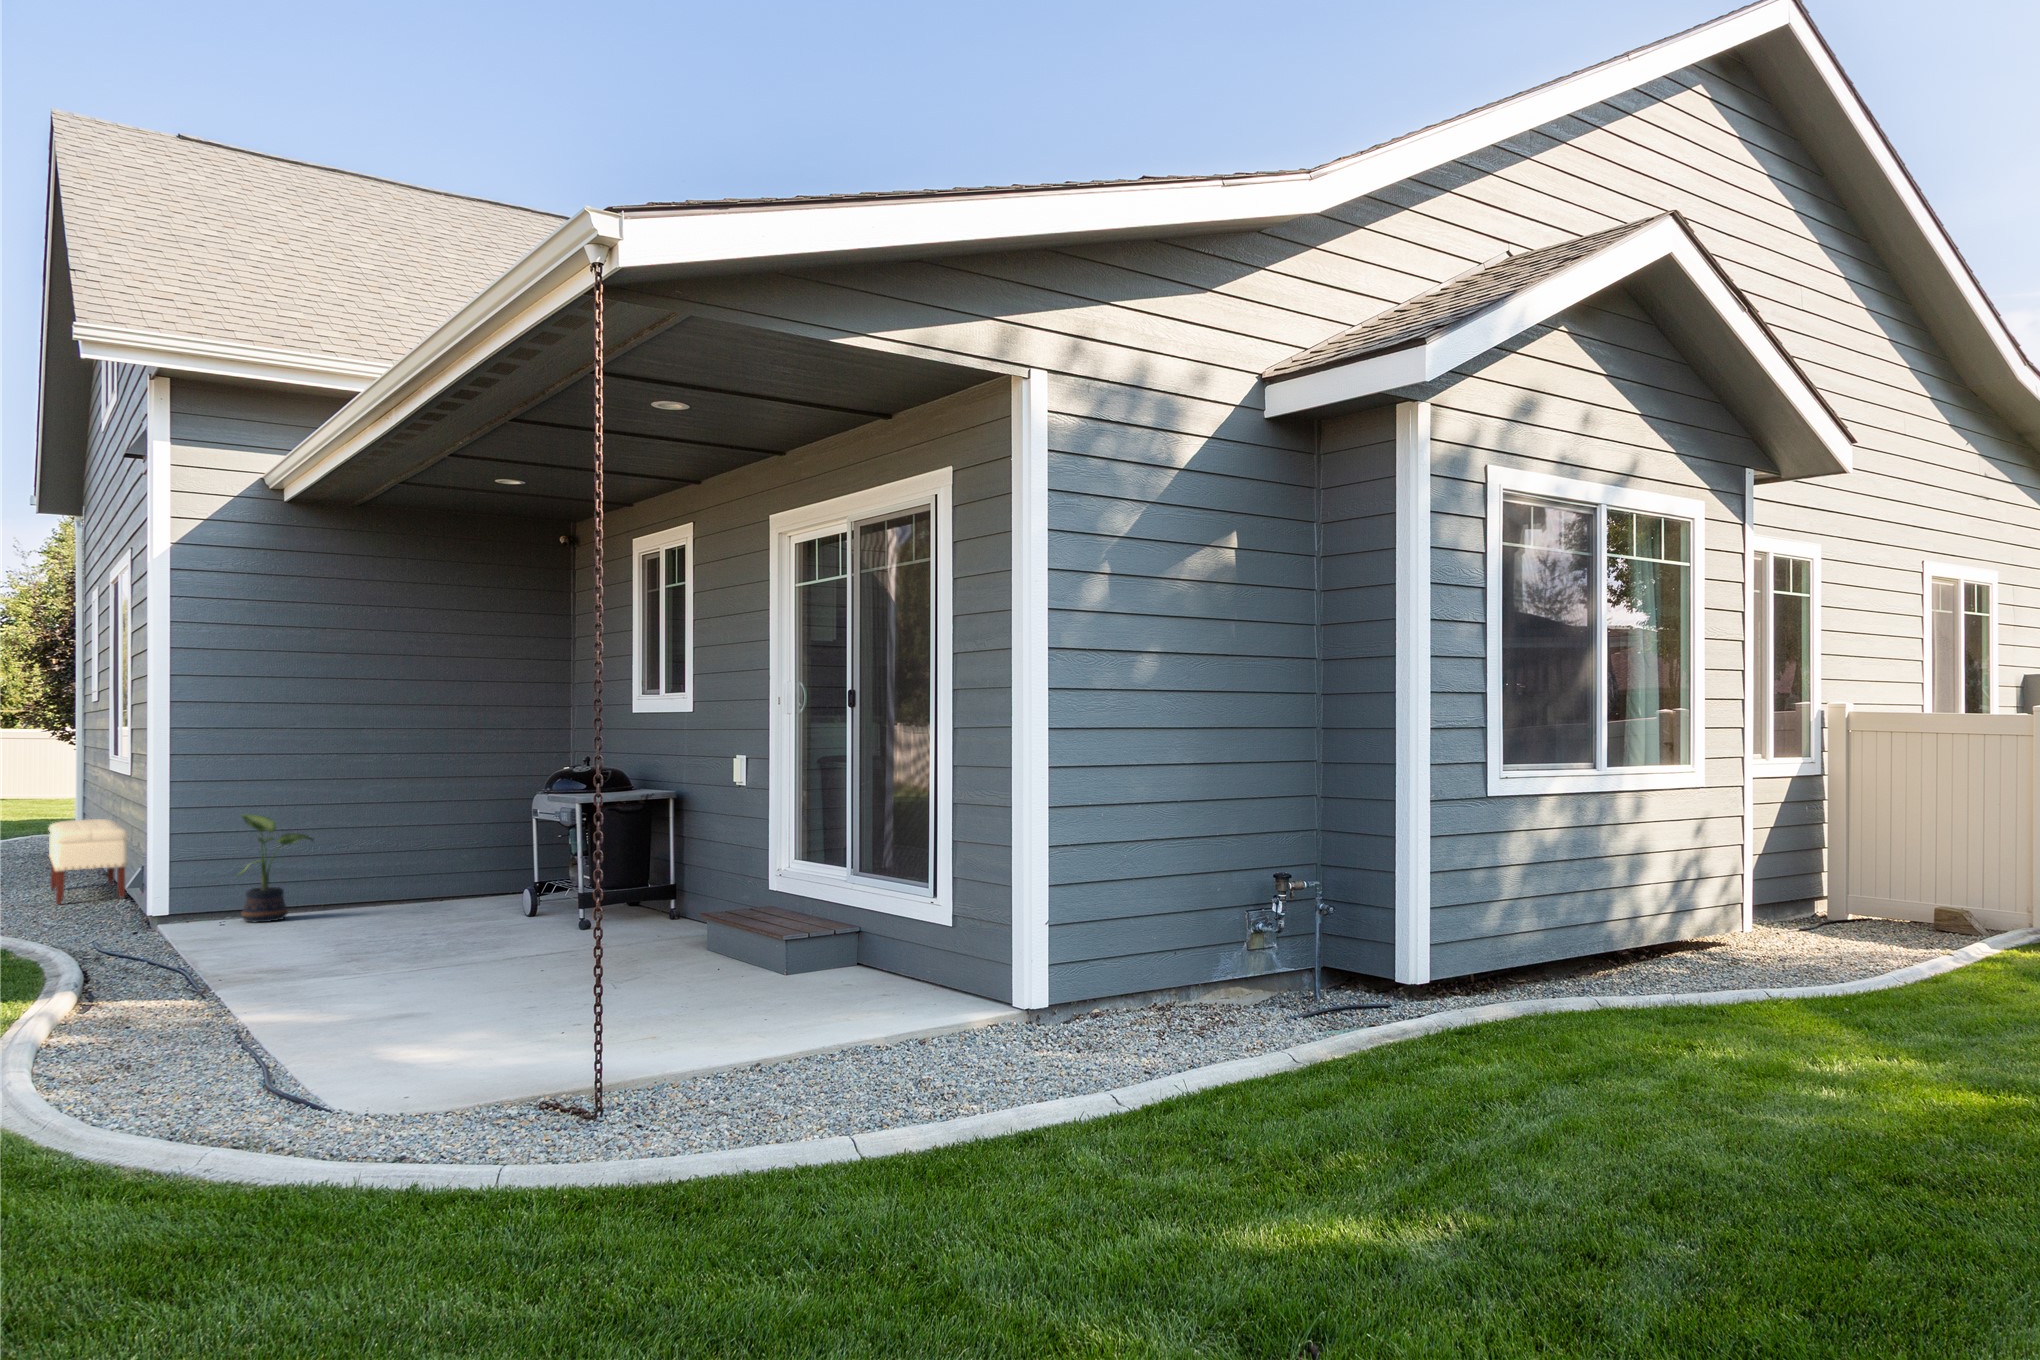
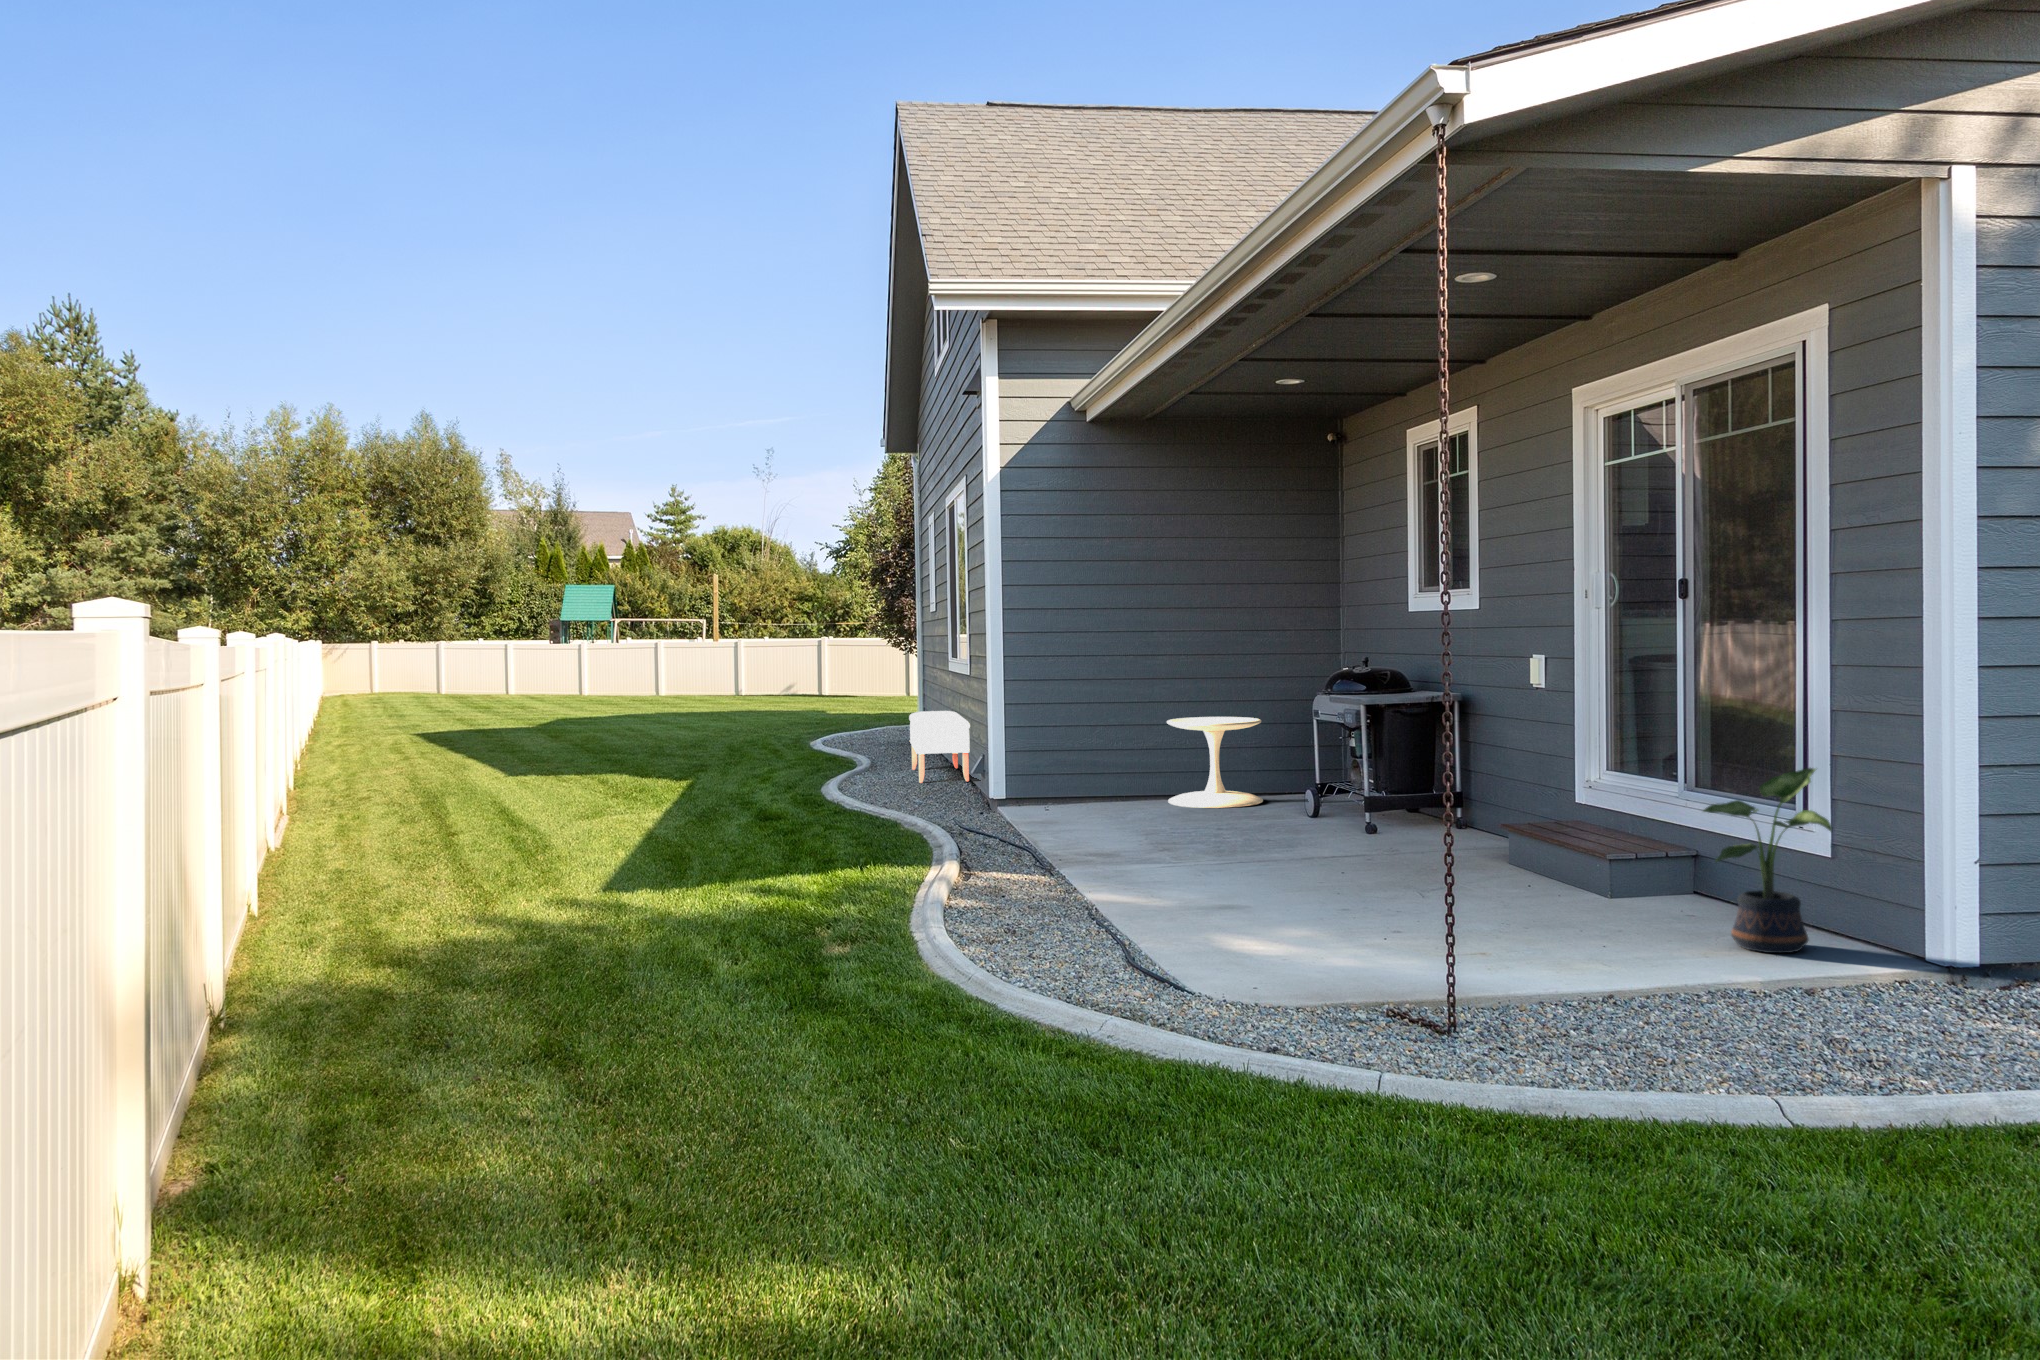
potted plant: present [237,814,313,922] -> present [1704,768,1832,953]
side table: none [368,817,476,915] -> present [1167,717,1263,808]

